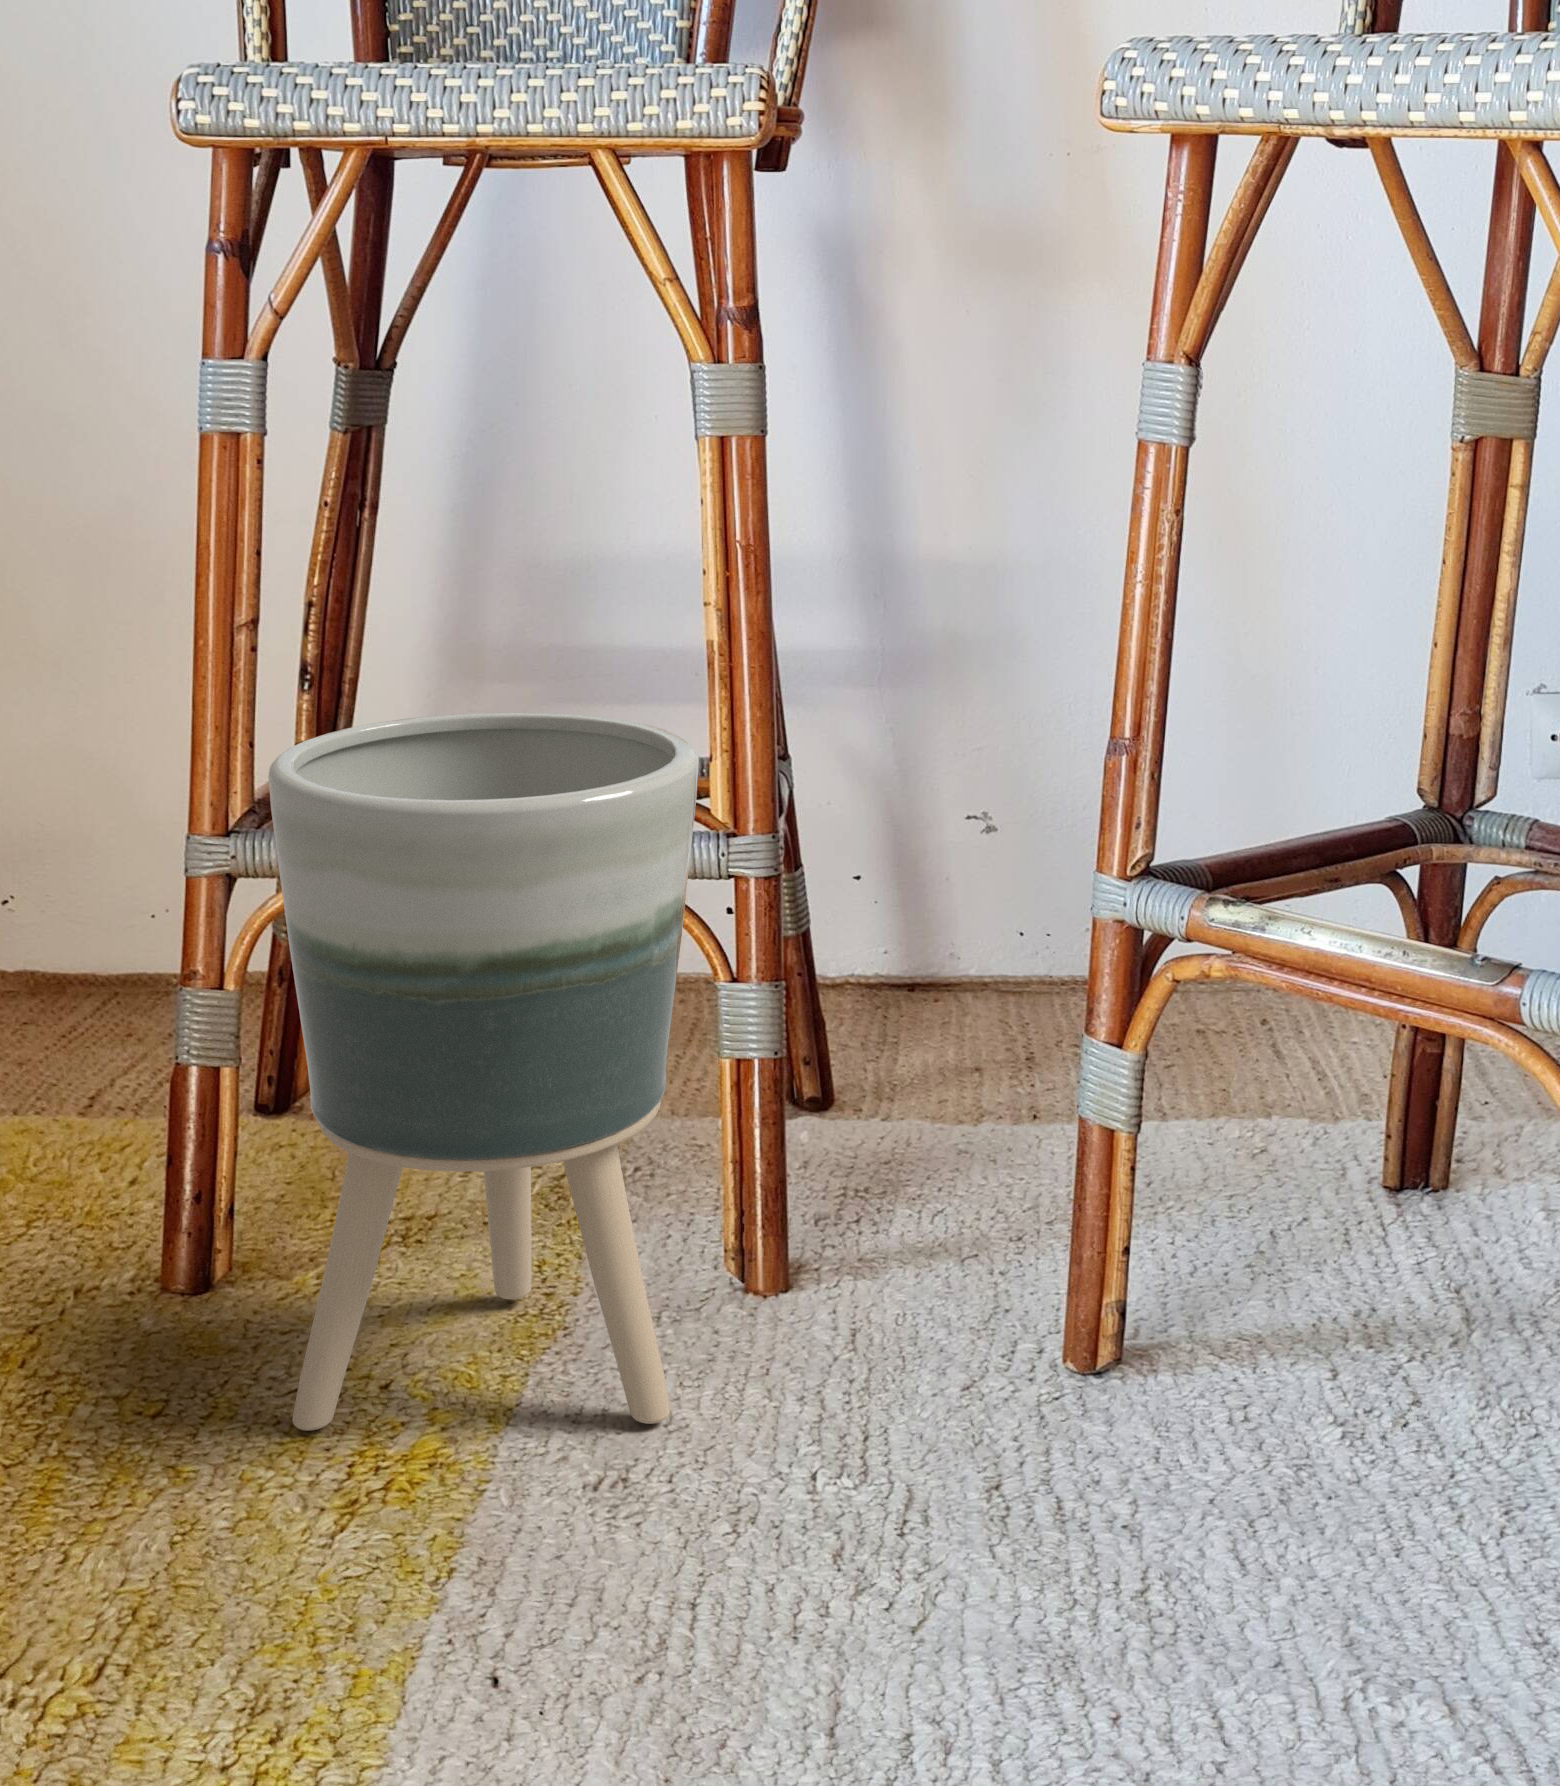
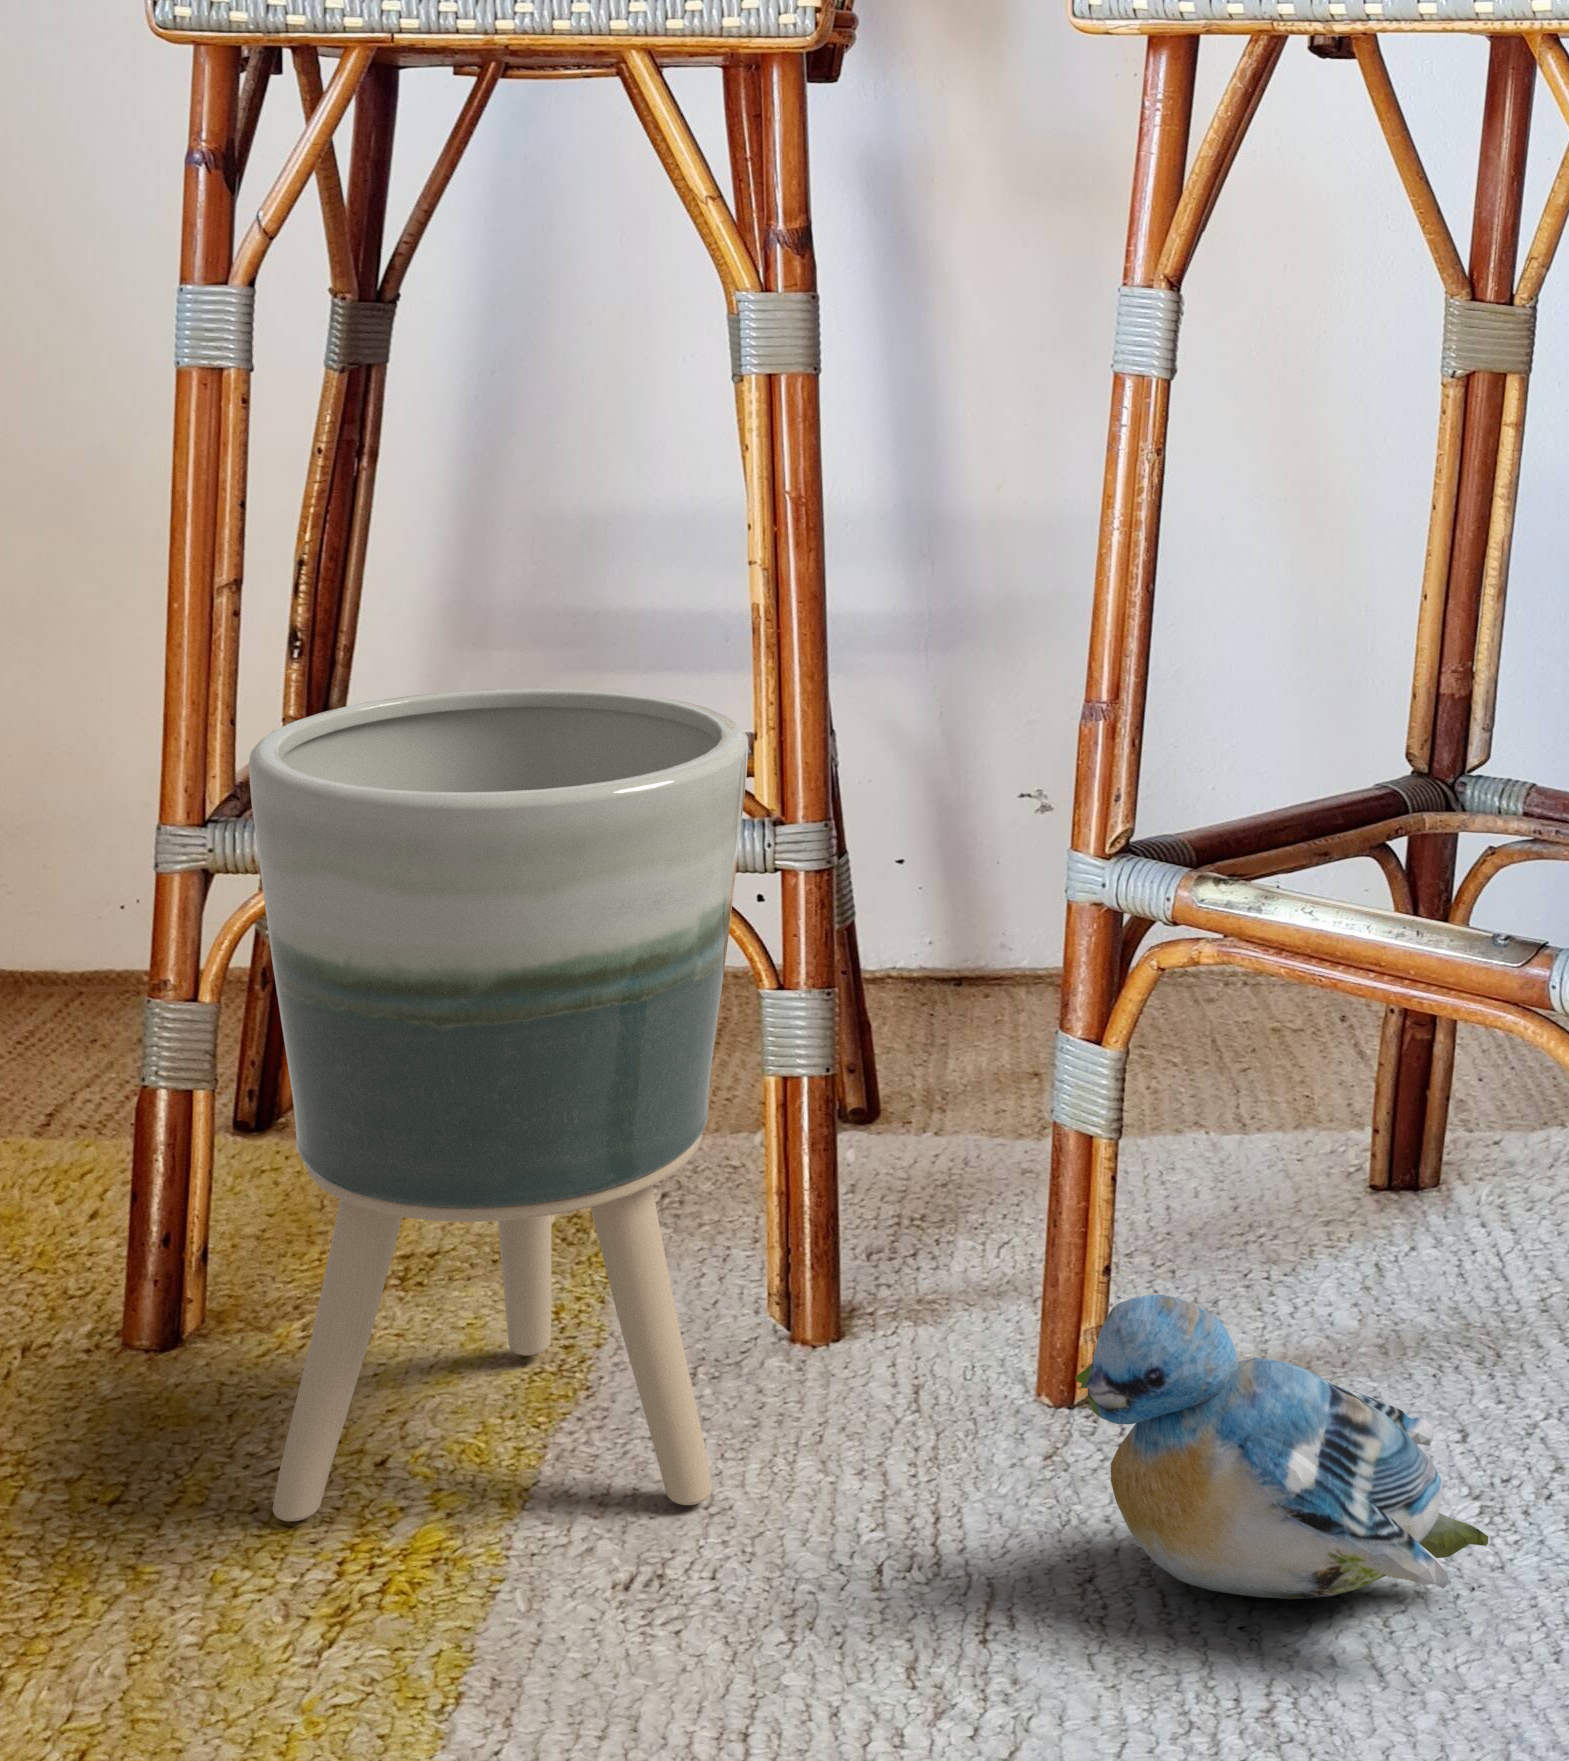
plush toy: none [982,1242,1347,1508] -> present [1075,1295,1488,1599]

